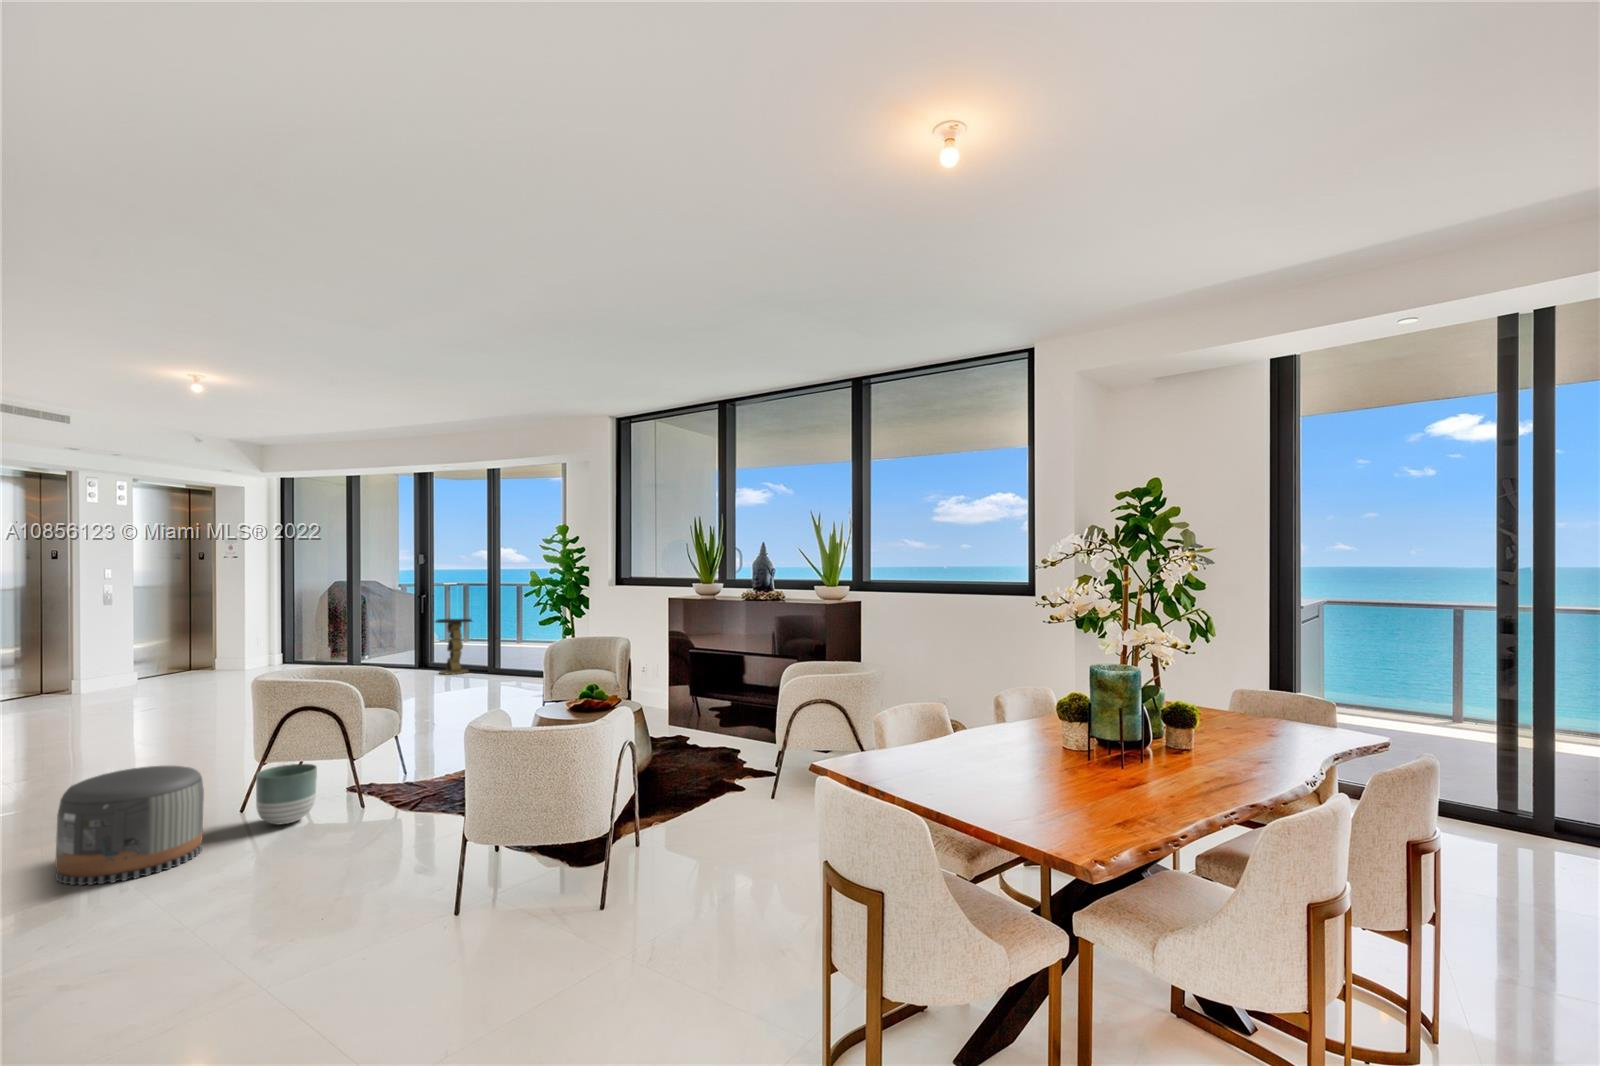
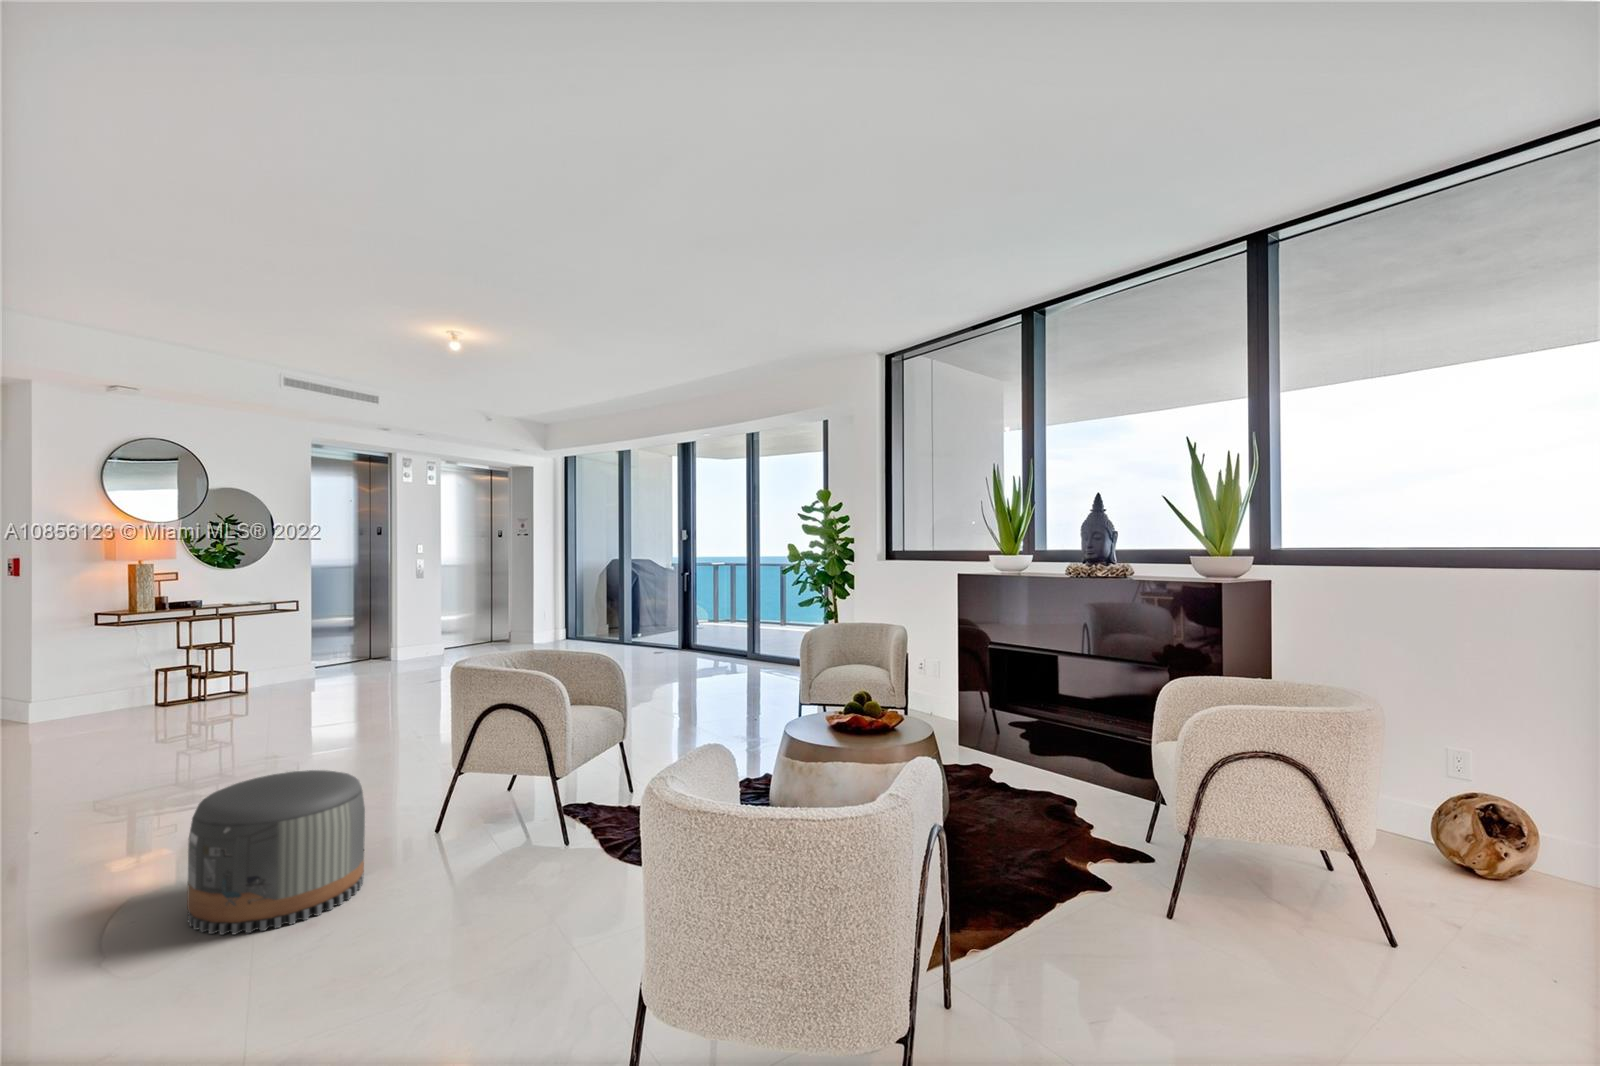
side table: present [436,619,472,675] -> none [698,599,737,658]
planter: present [256,764,317,825] -> none [436,776,508,858]

